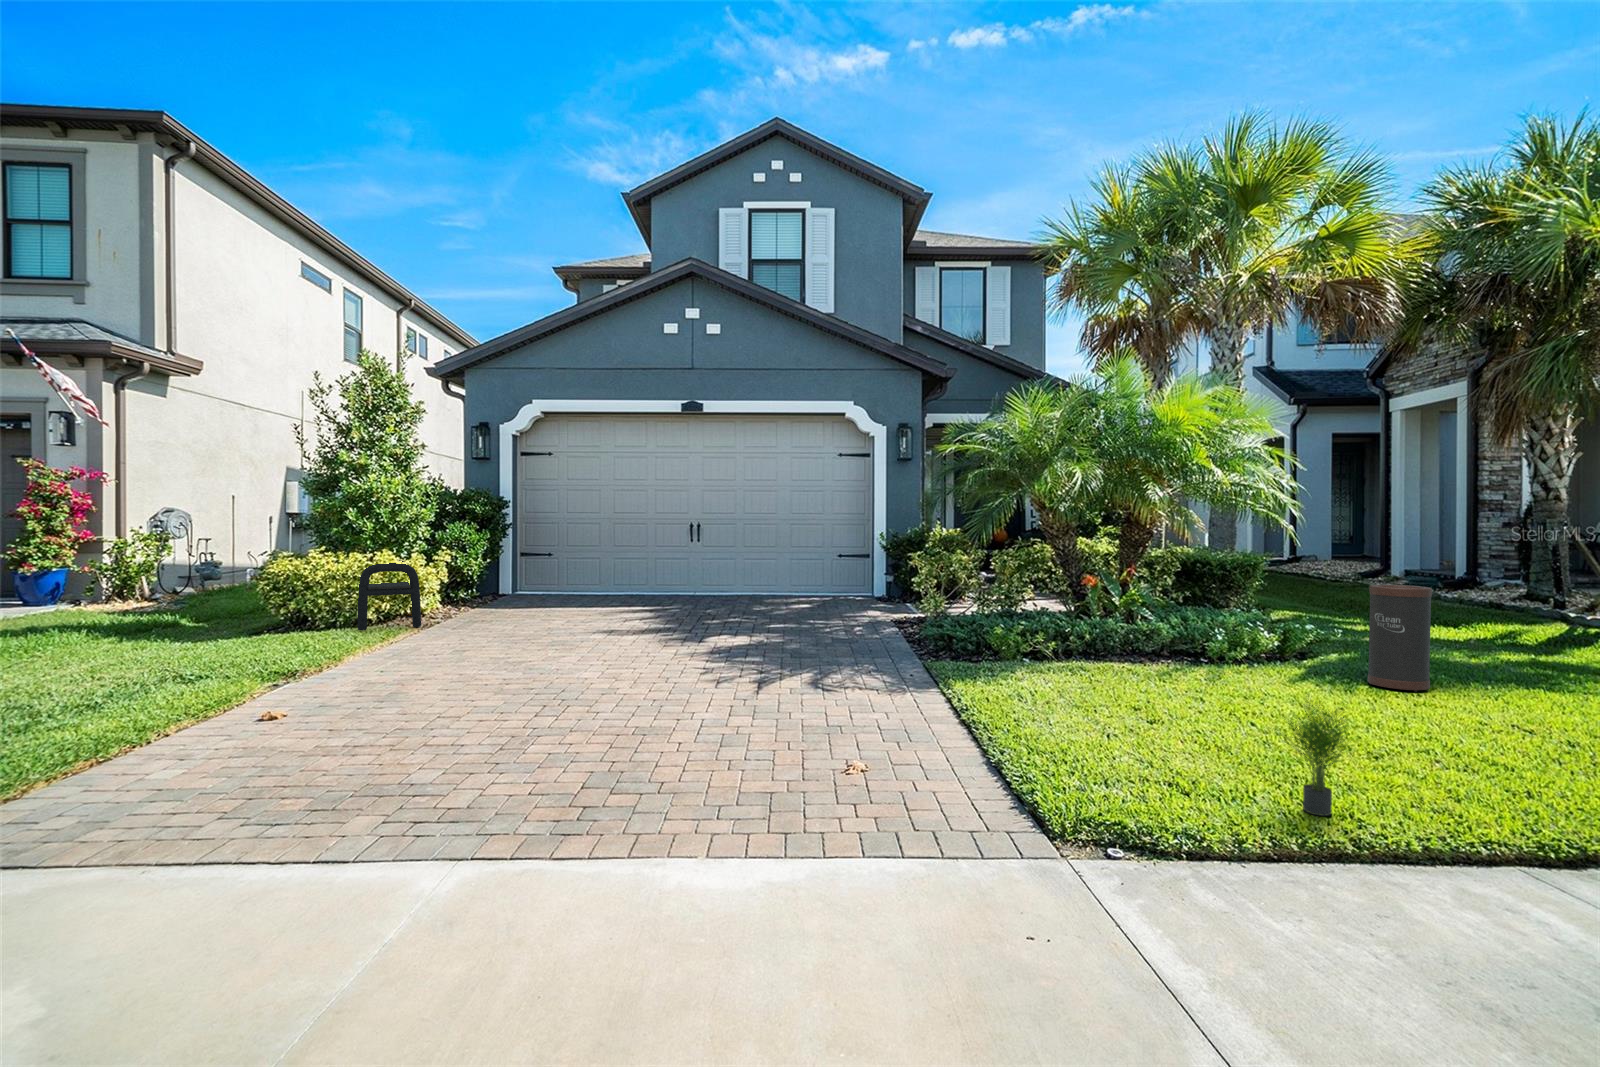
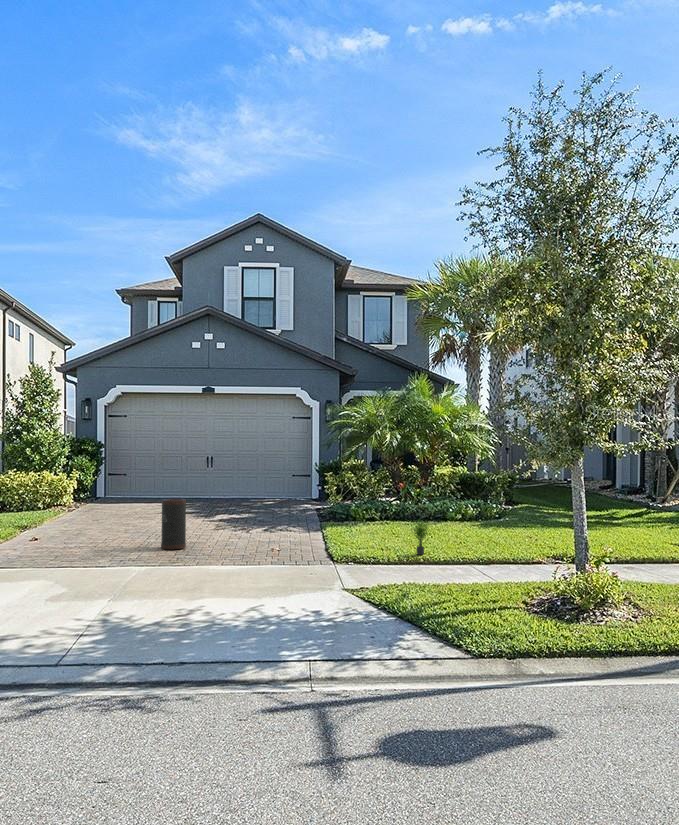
bench: present [357,560,421,630] -> none [35,477,74,513]
trash can: present [1368,585,1432,692] -> present [161,499,186,550]

